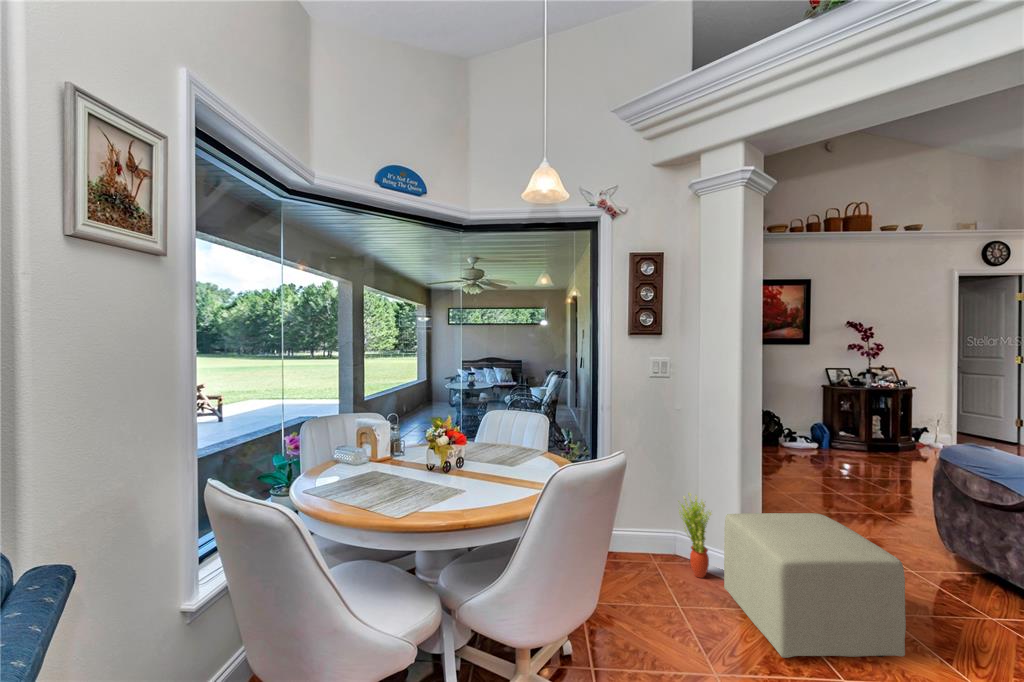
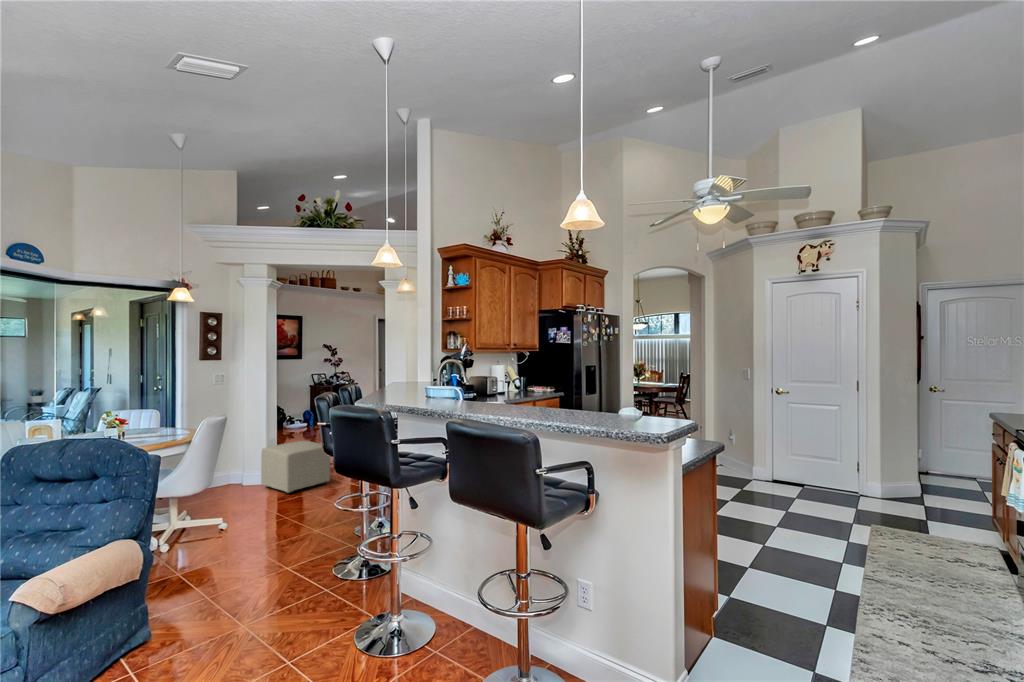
potted plant: present [678,493,711,578] -> none [235,445,254,487]

